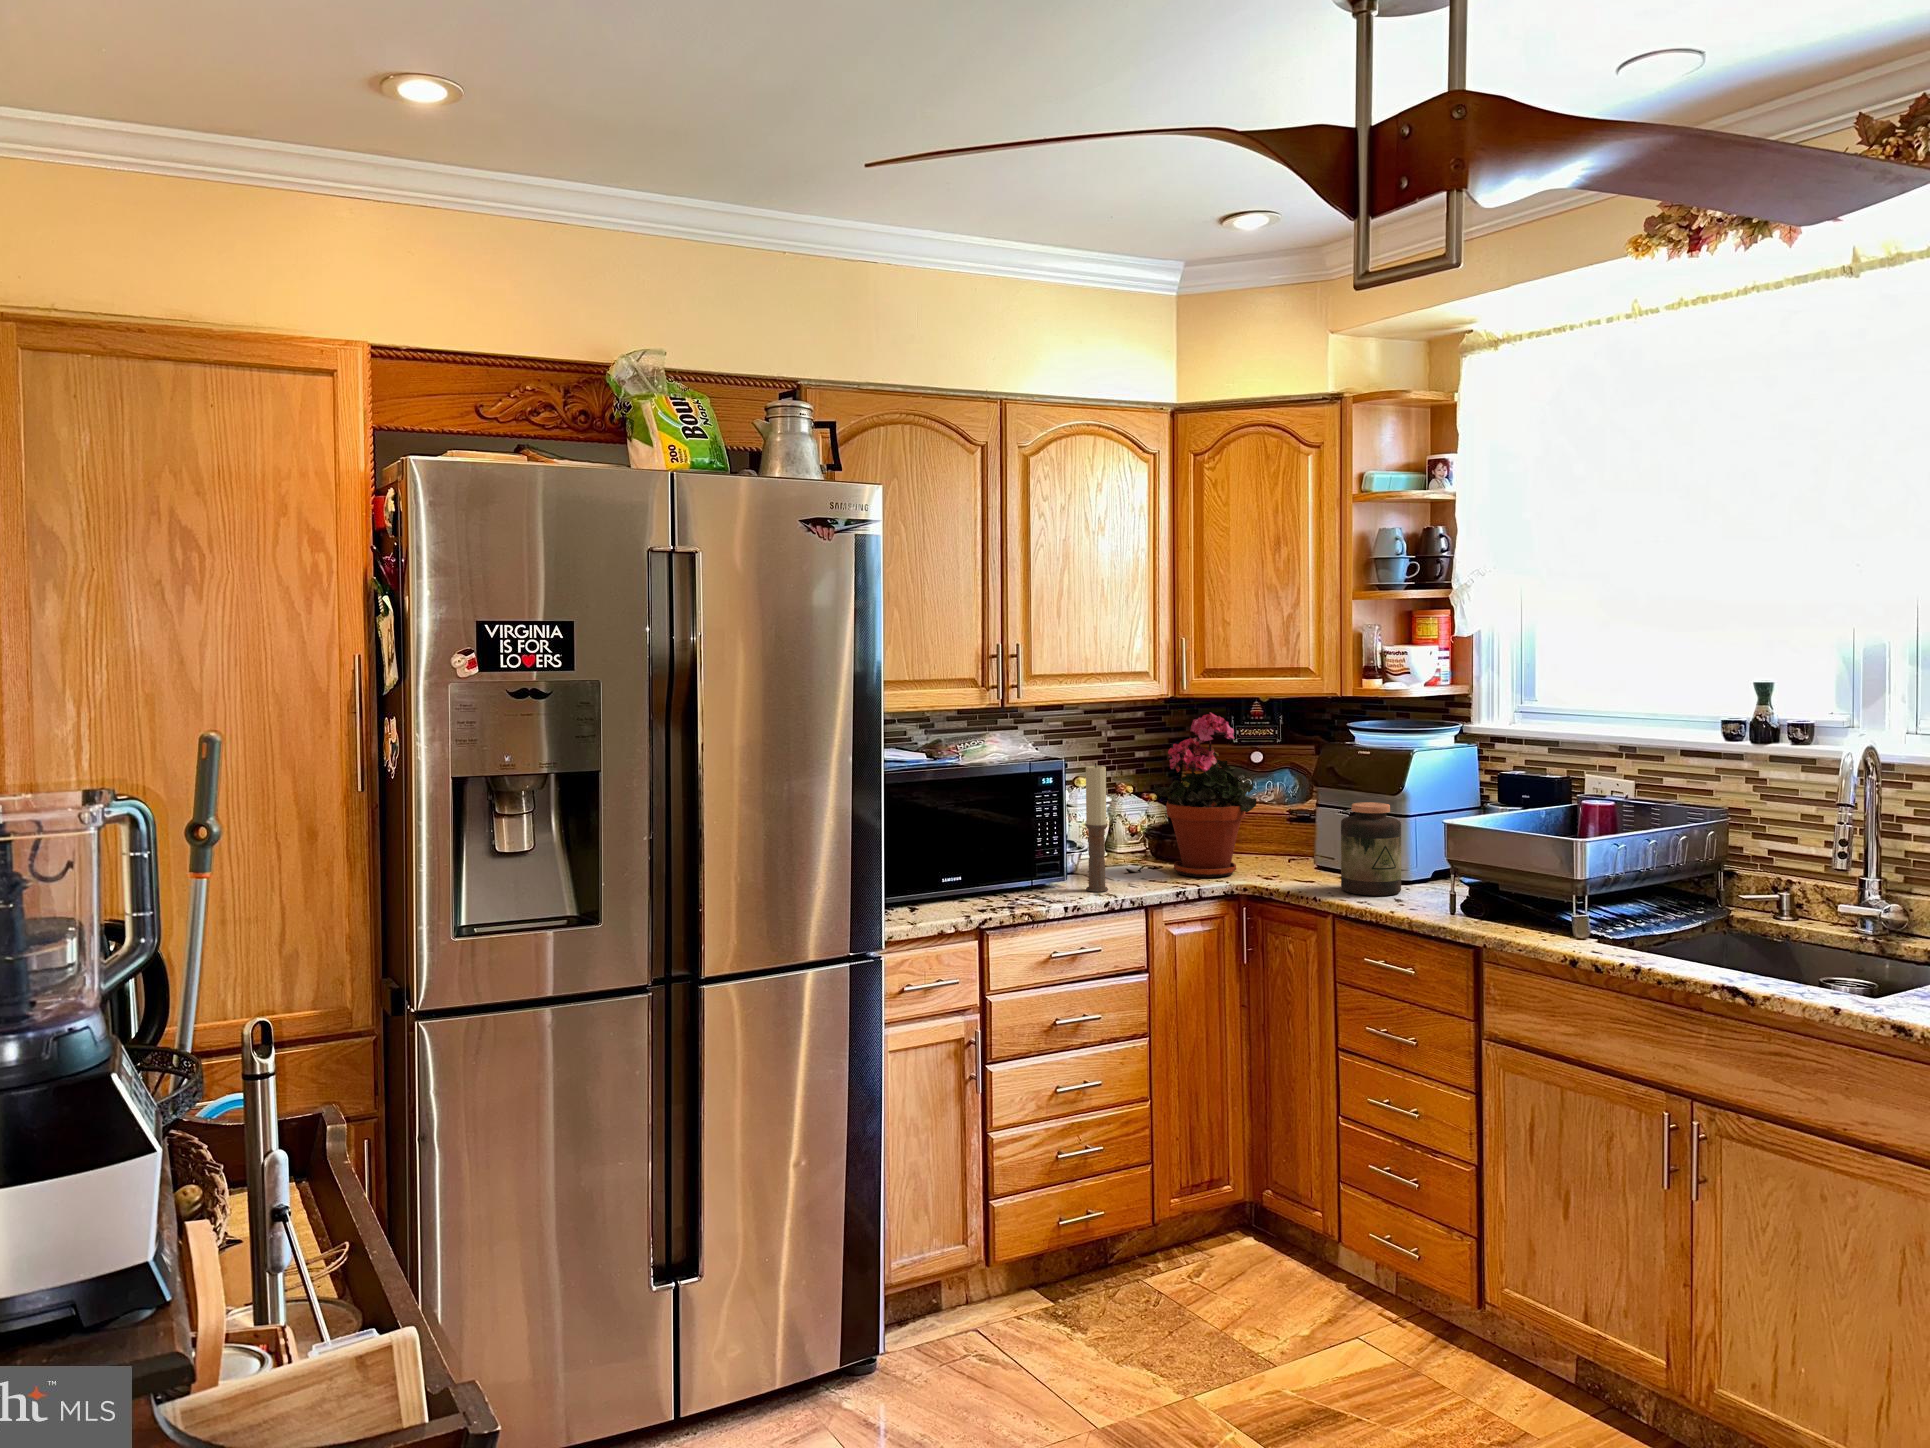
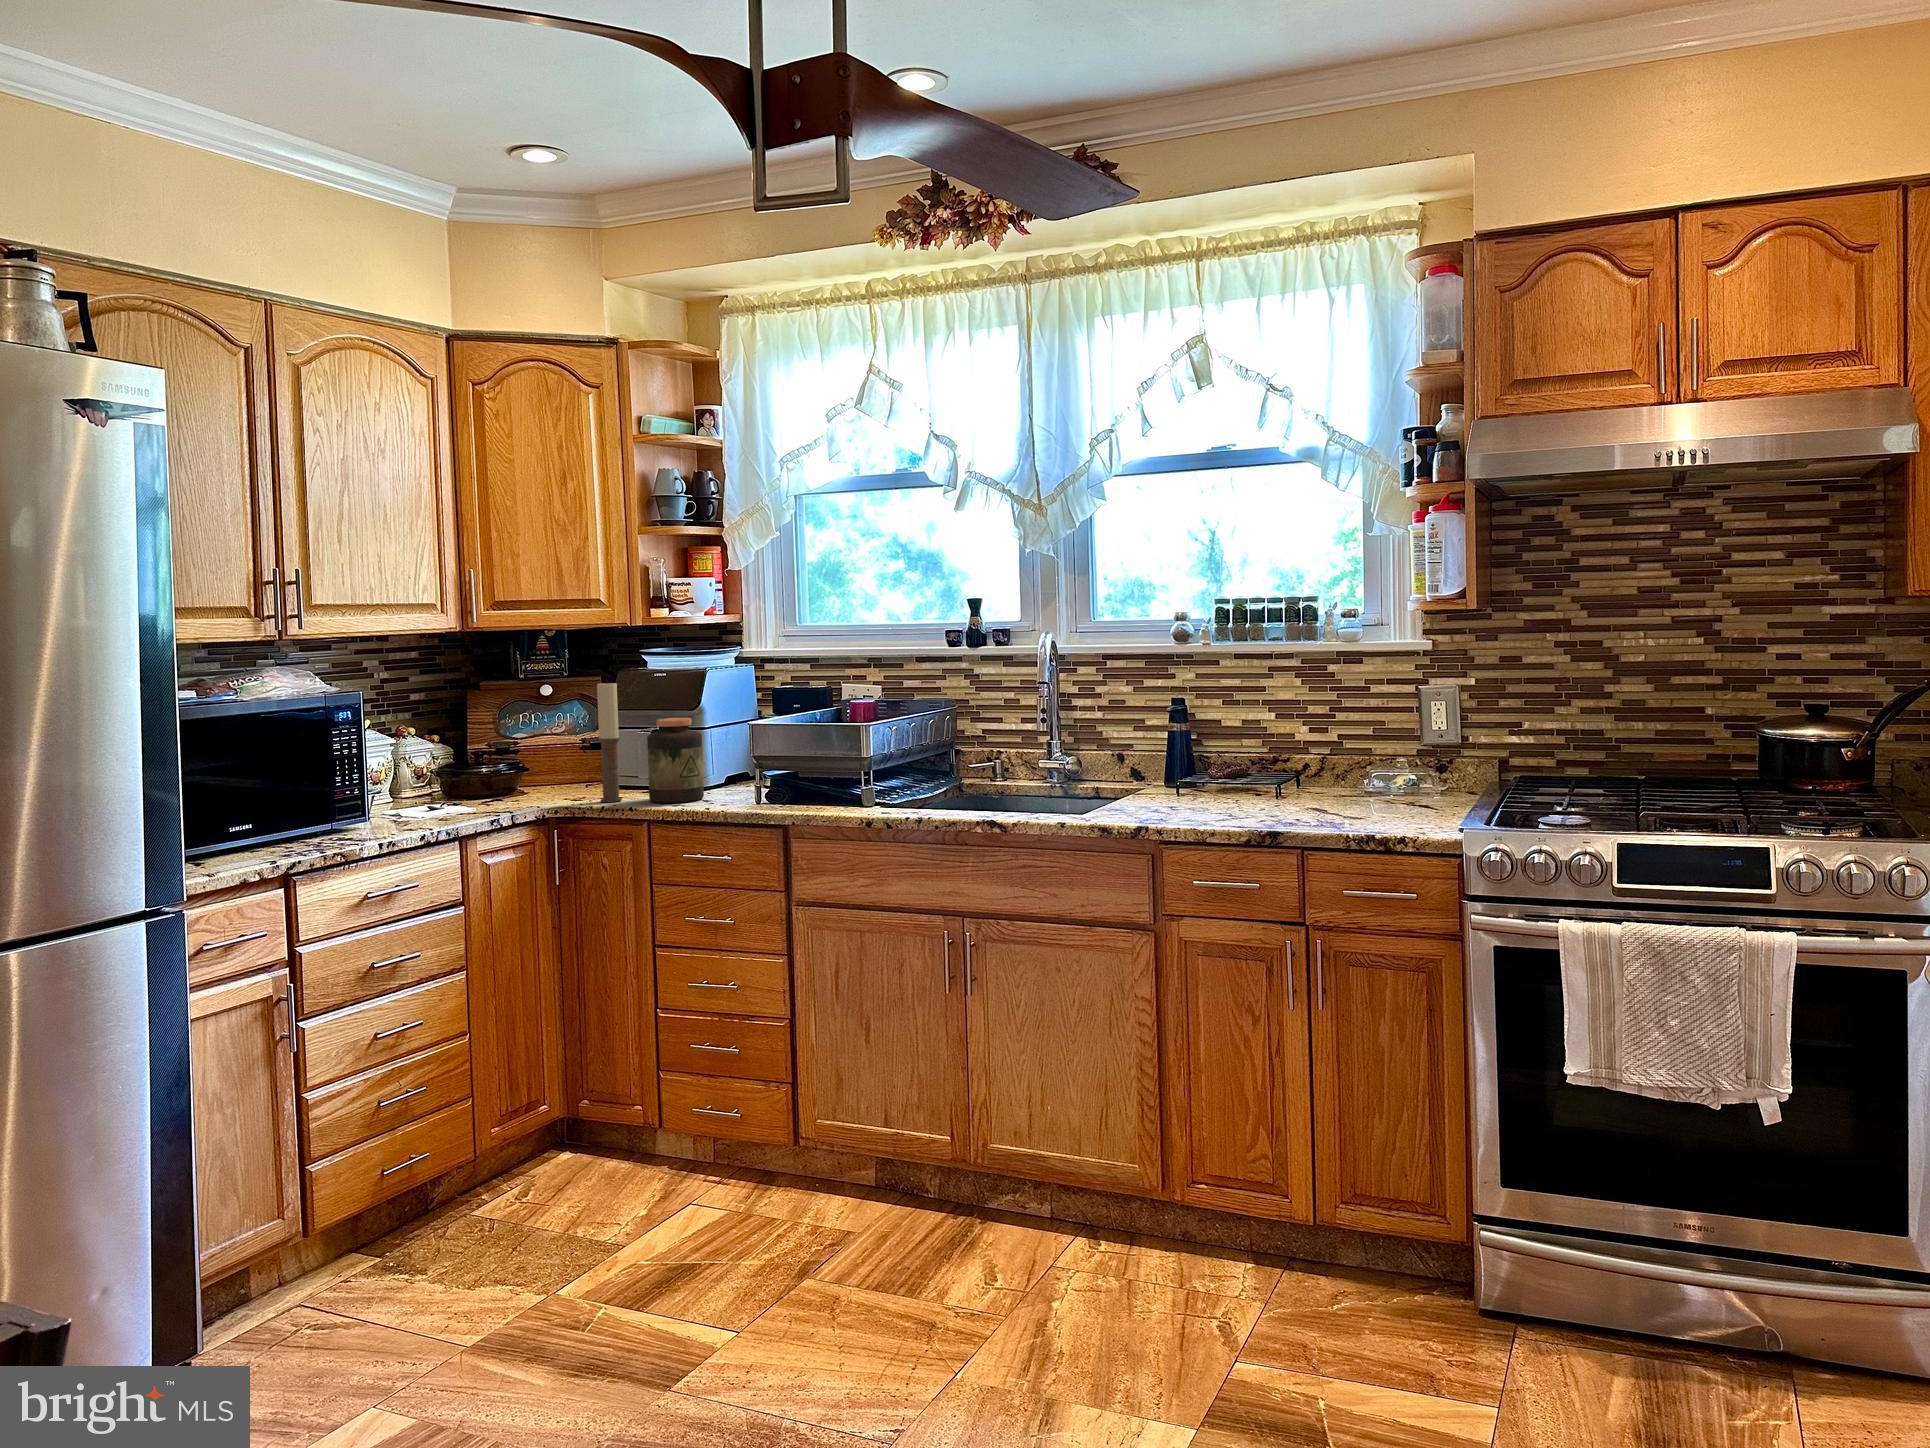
potted plant: present [1154,713,1257,877] -> none [452,642,560,806]
candle: present [1085,763,1108,892] -> present [597,680,622,802]

